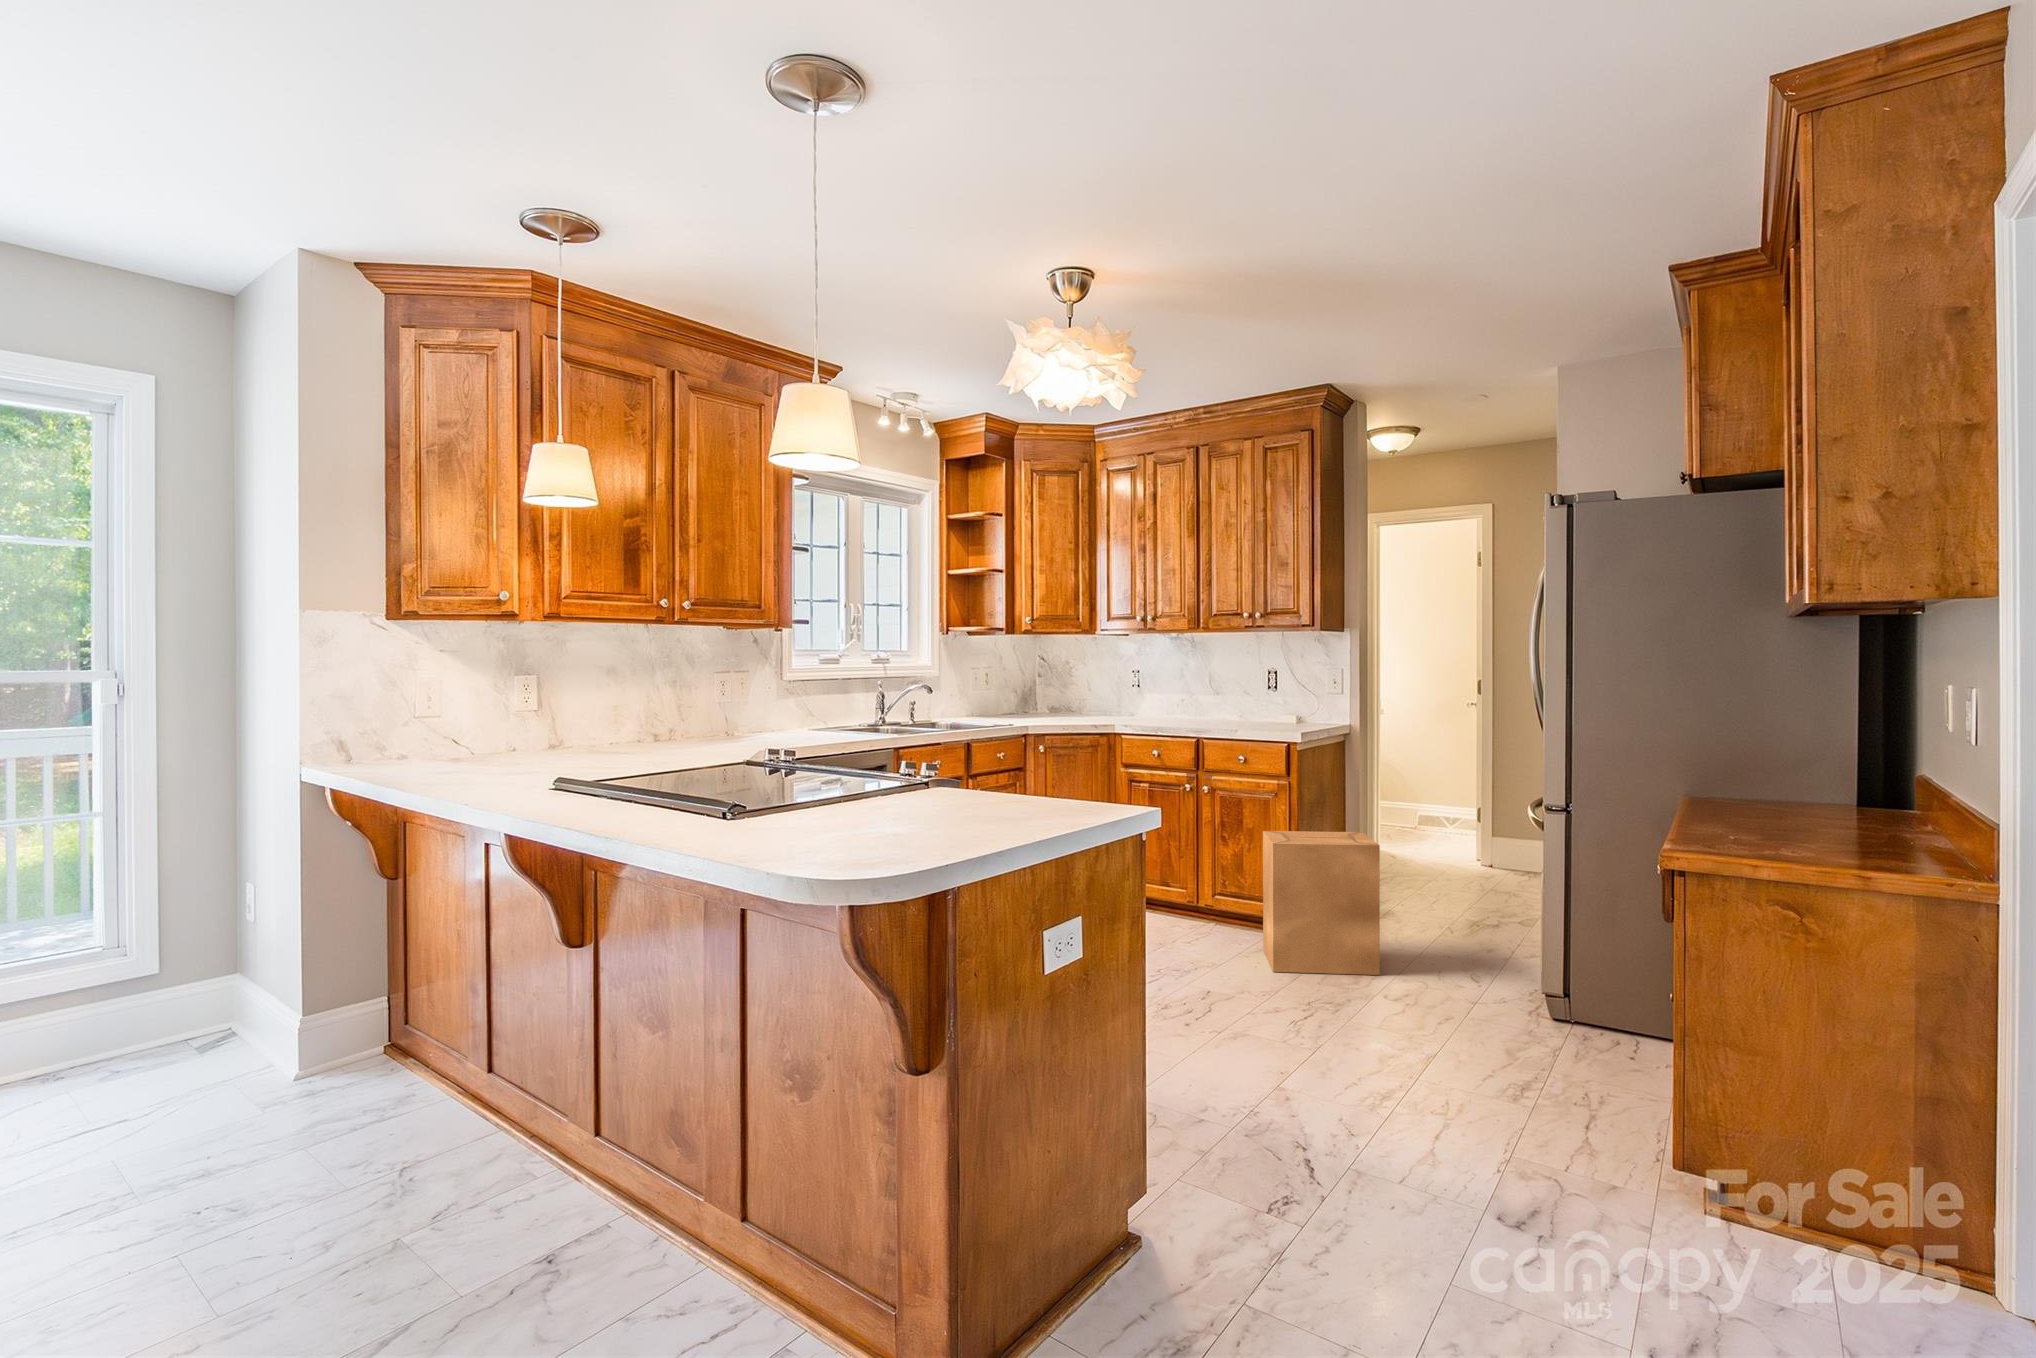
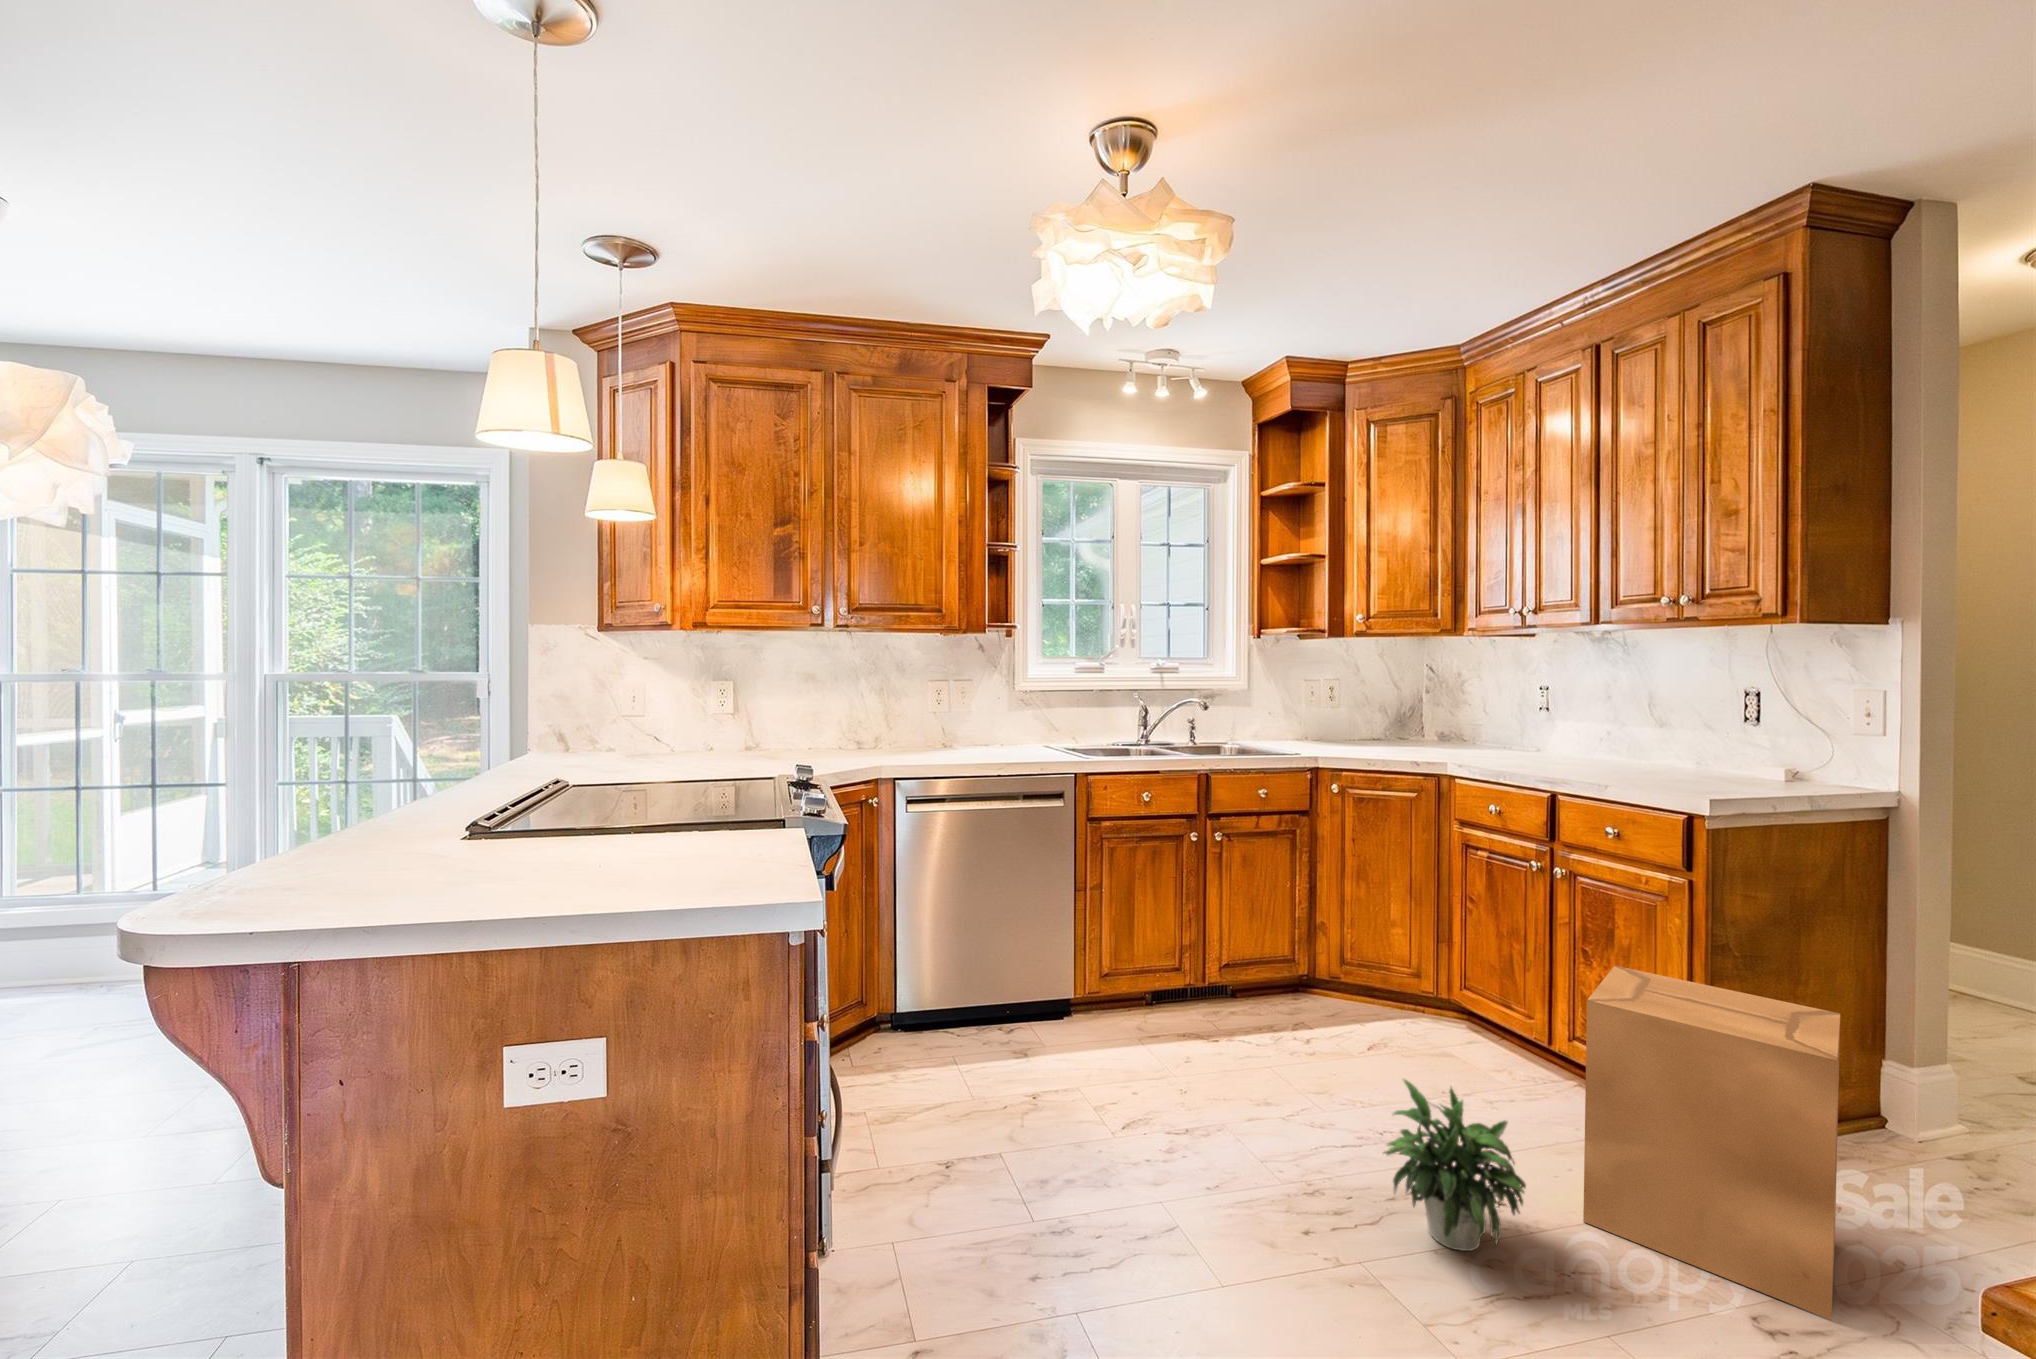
potted plant: none [1187,909,1272,996] -> present [1384,1079,1526,1251]

